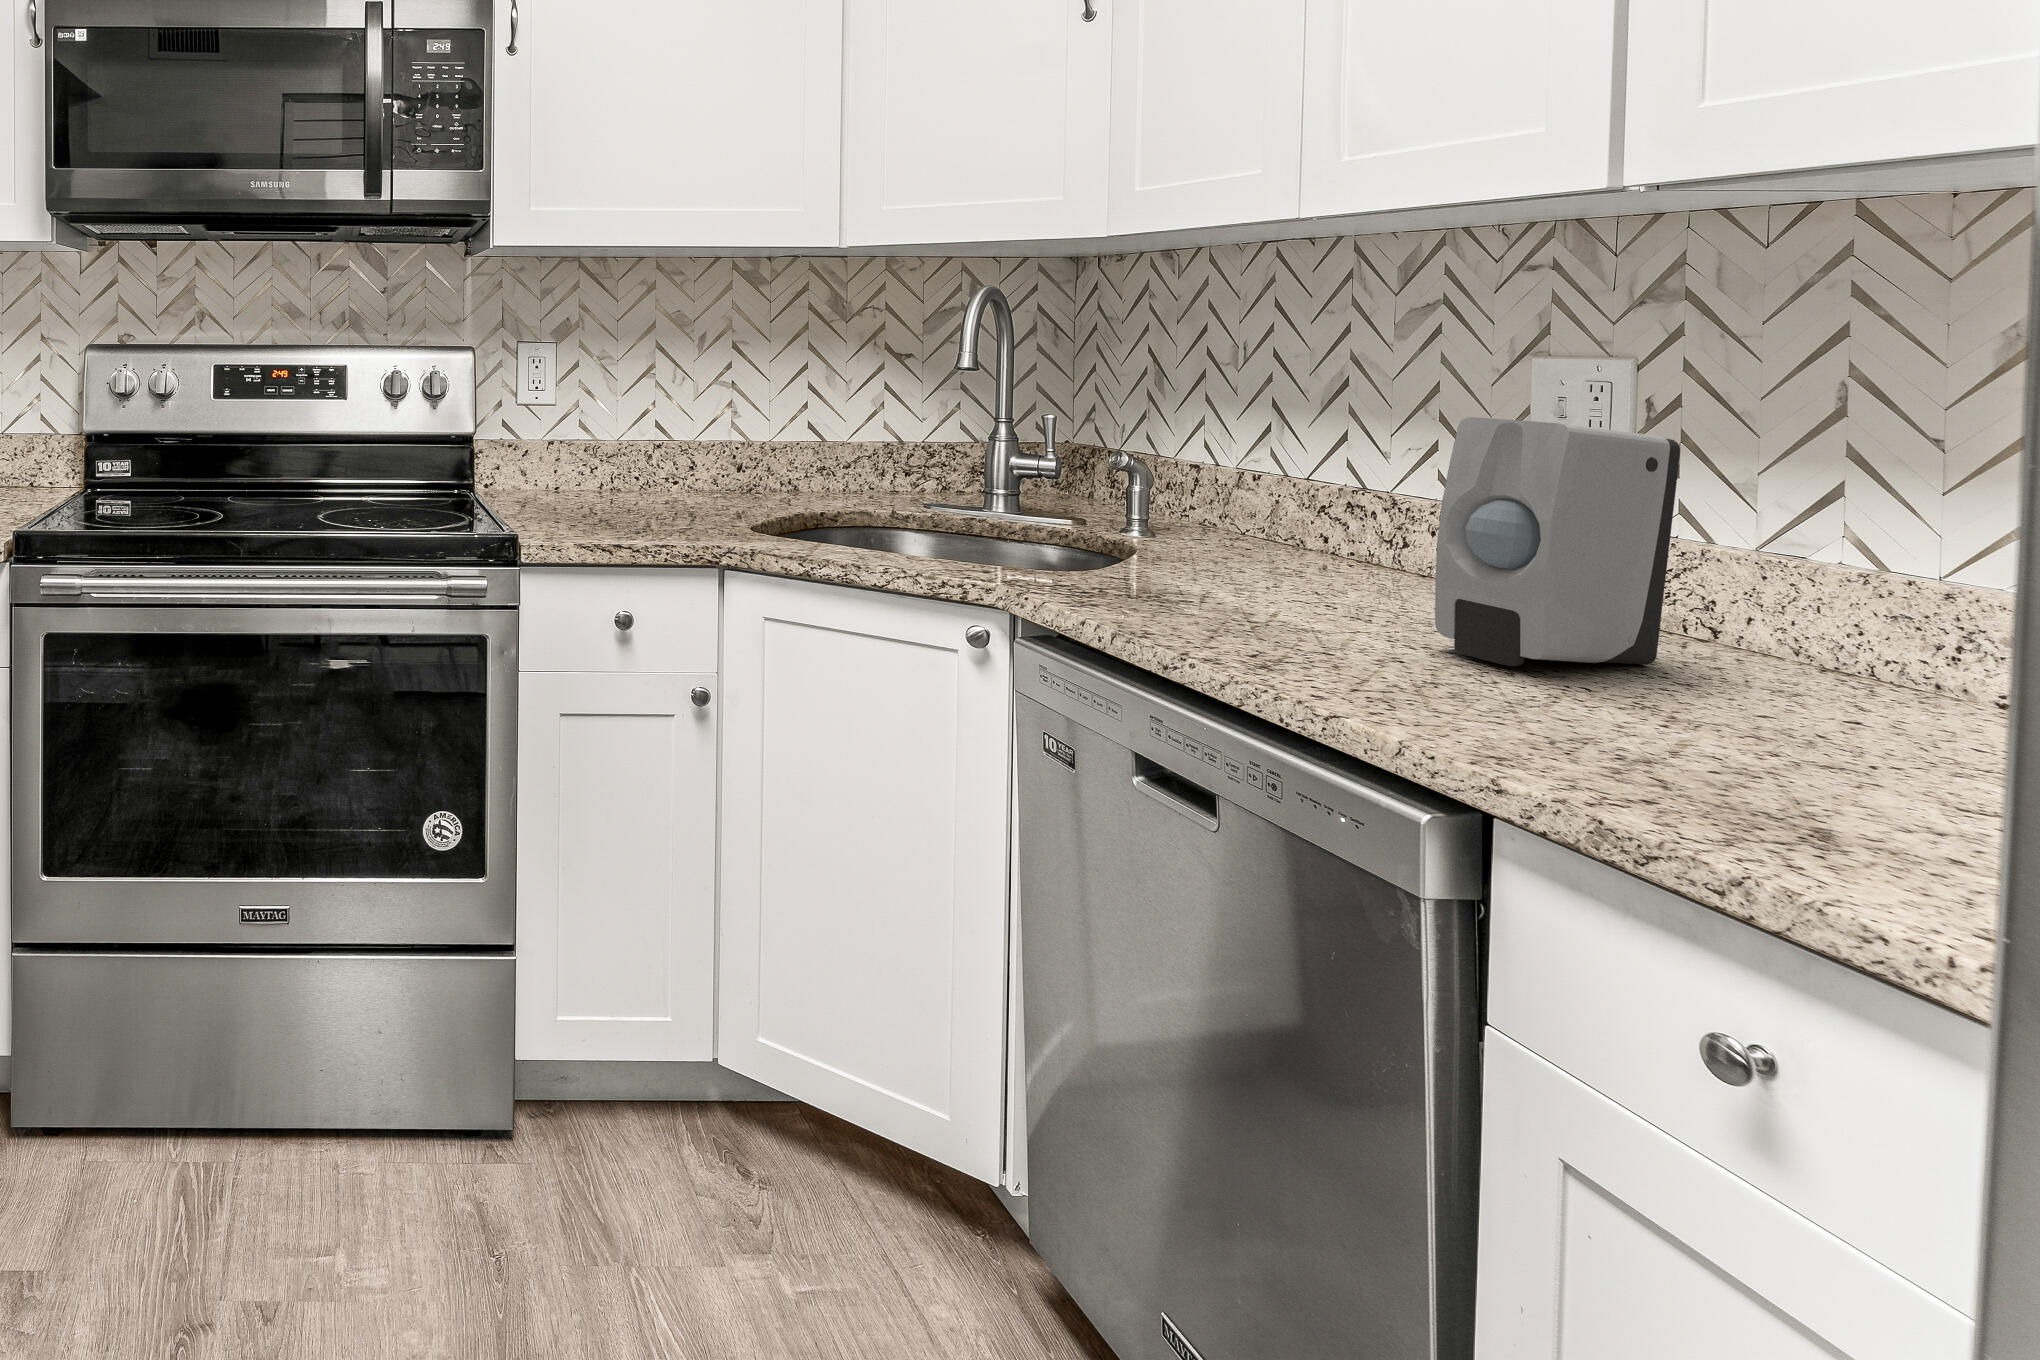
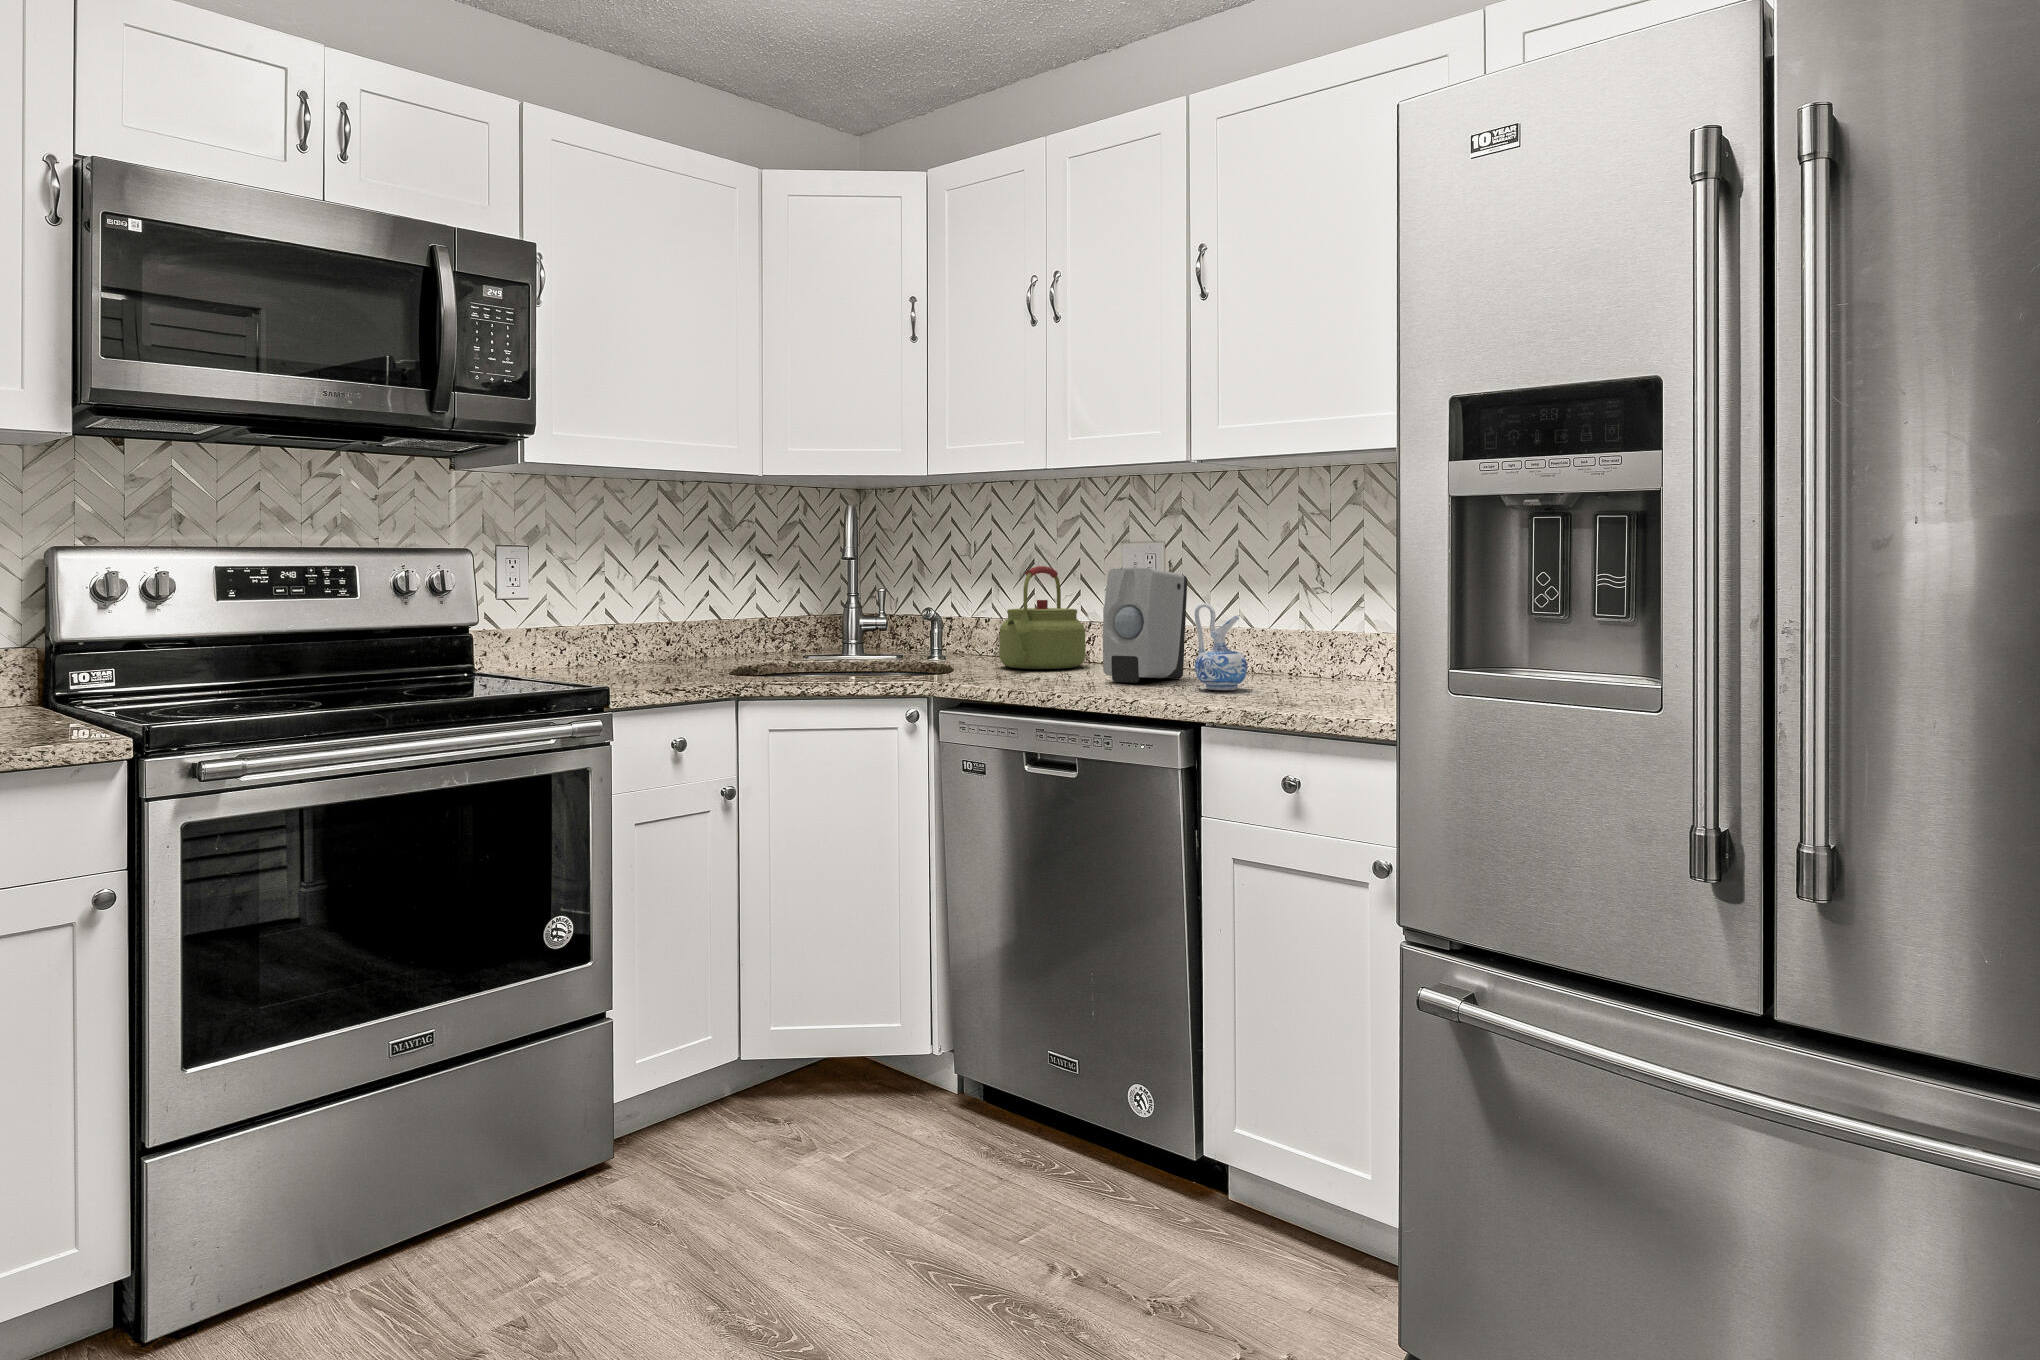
kettle: none [1243,395,1431,590] -> present [999,566,1086,669]
ceramic pitcher: none [1676,520,1850,745] -> present [1194,603,1247,690]

